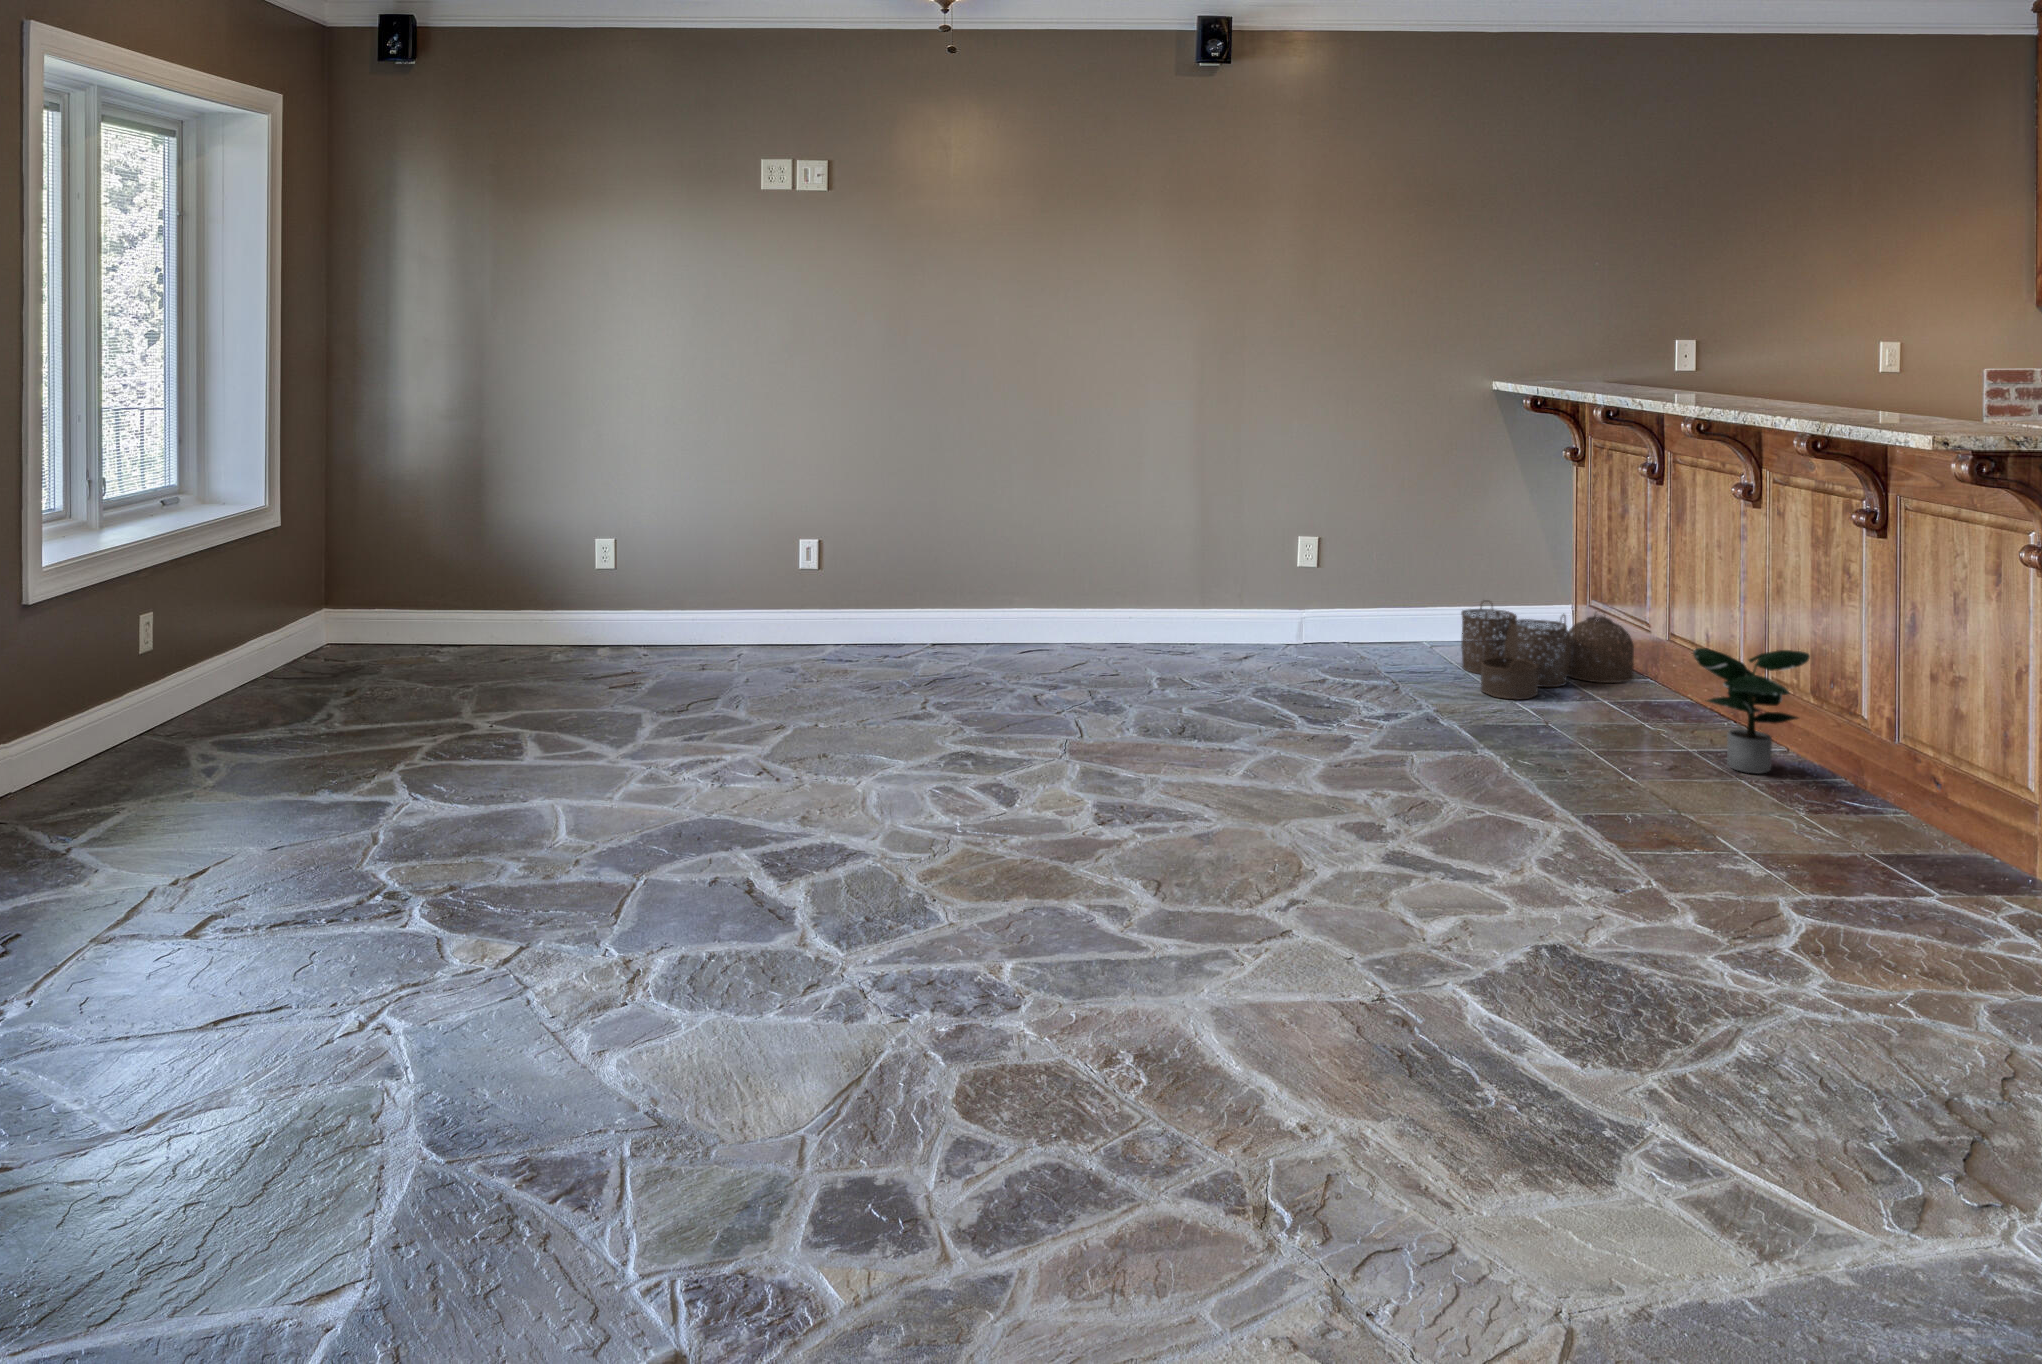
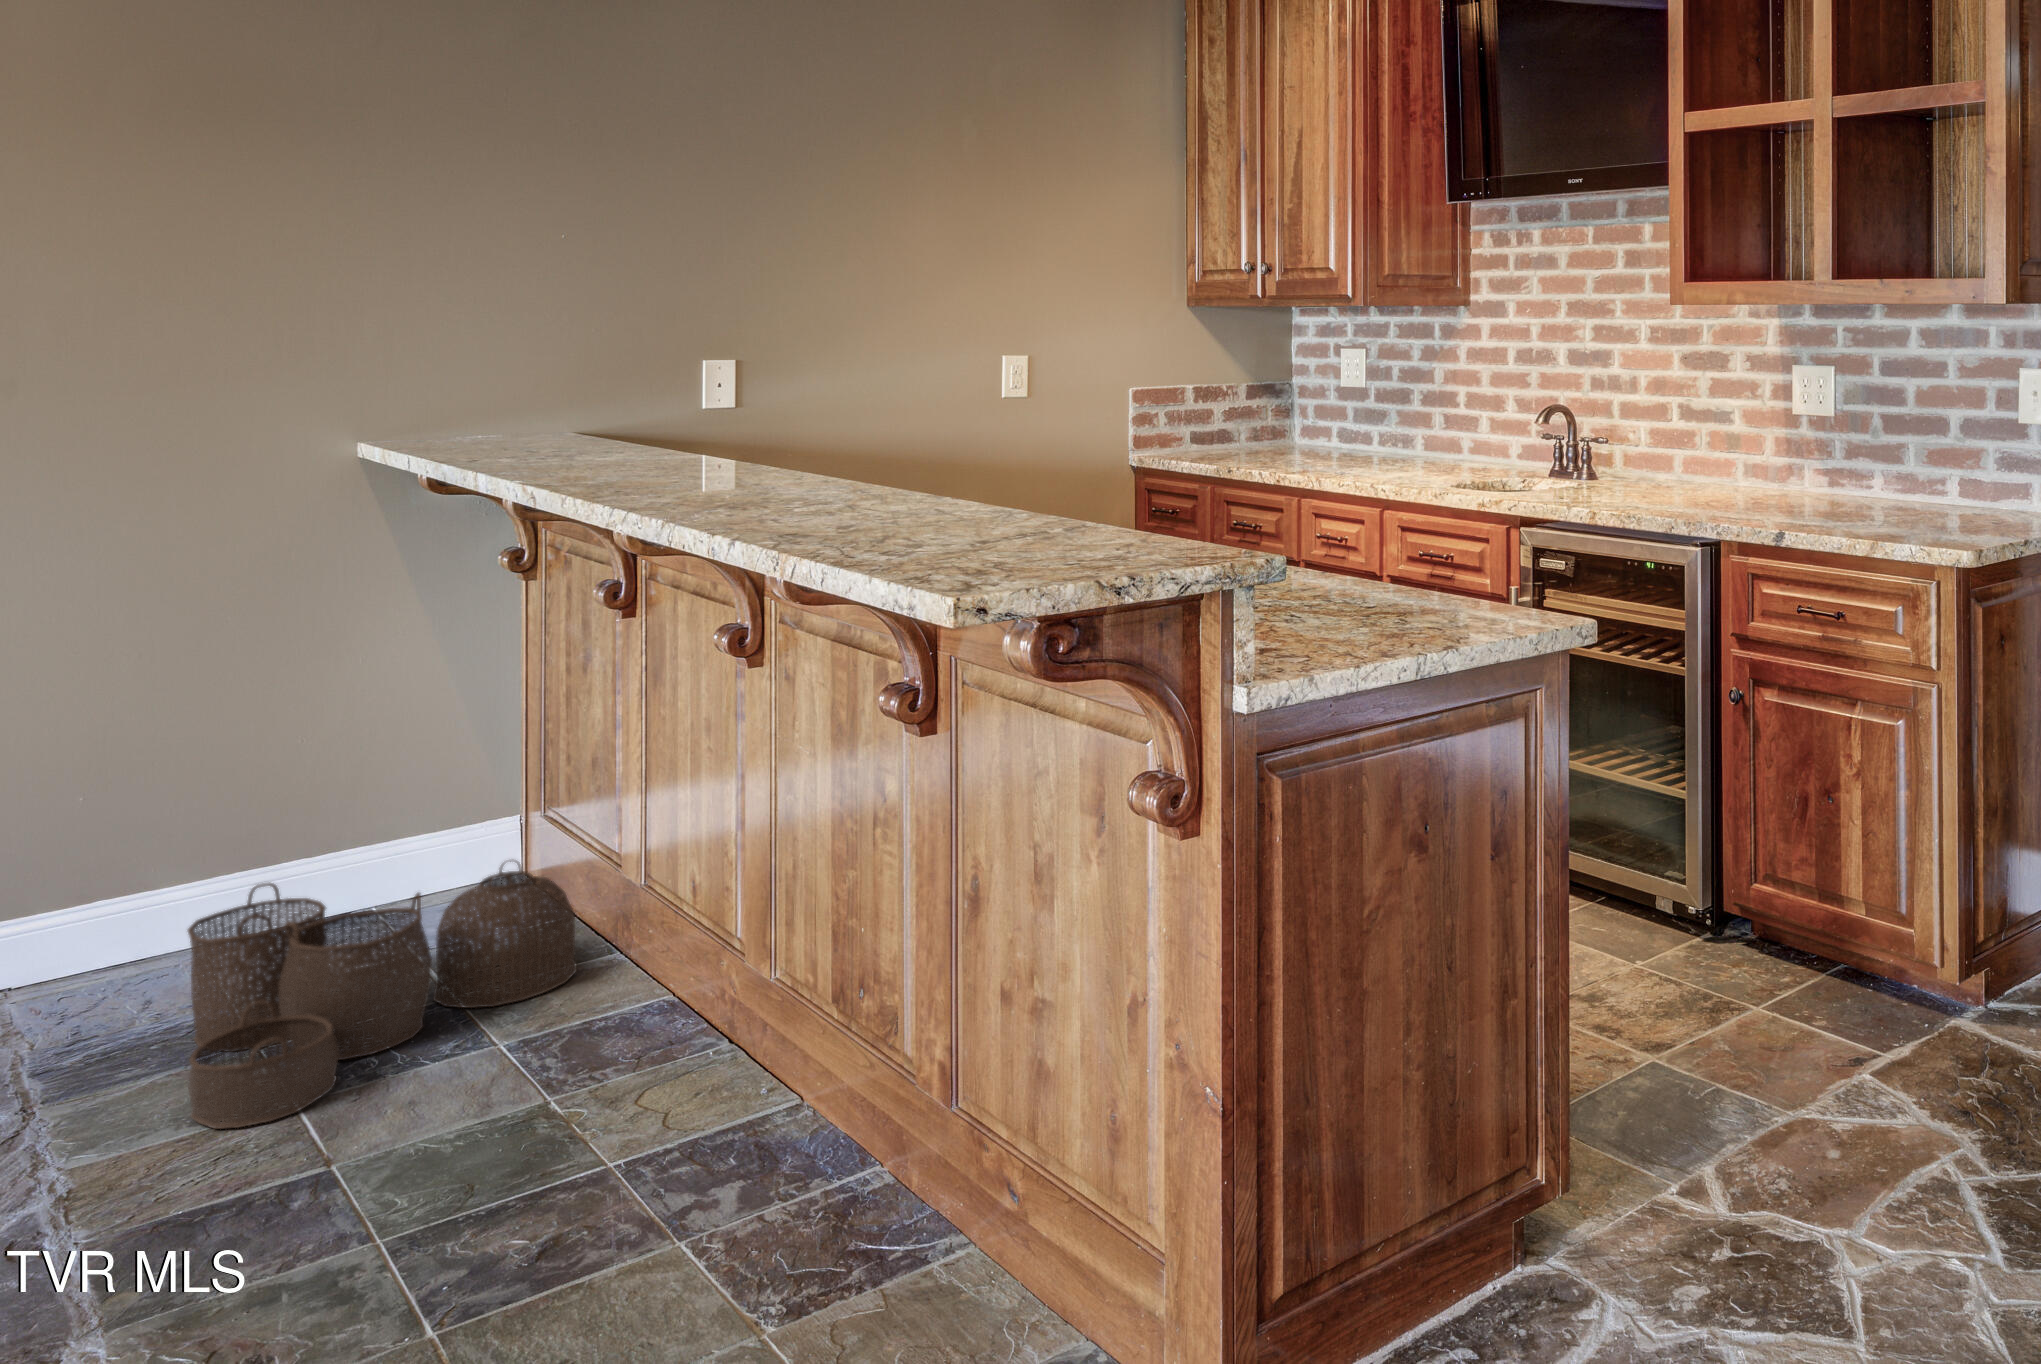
potted plant: present [1693,648,1810,774] -> none [591,948,819,1227]

